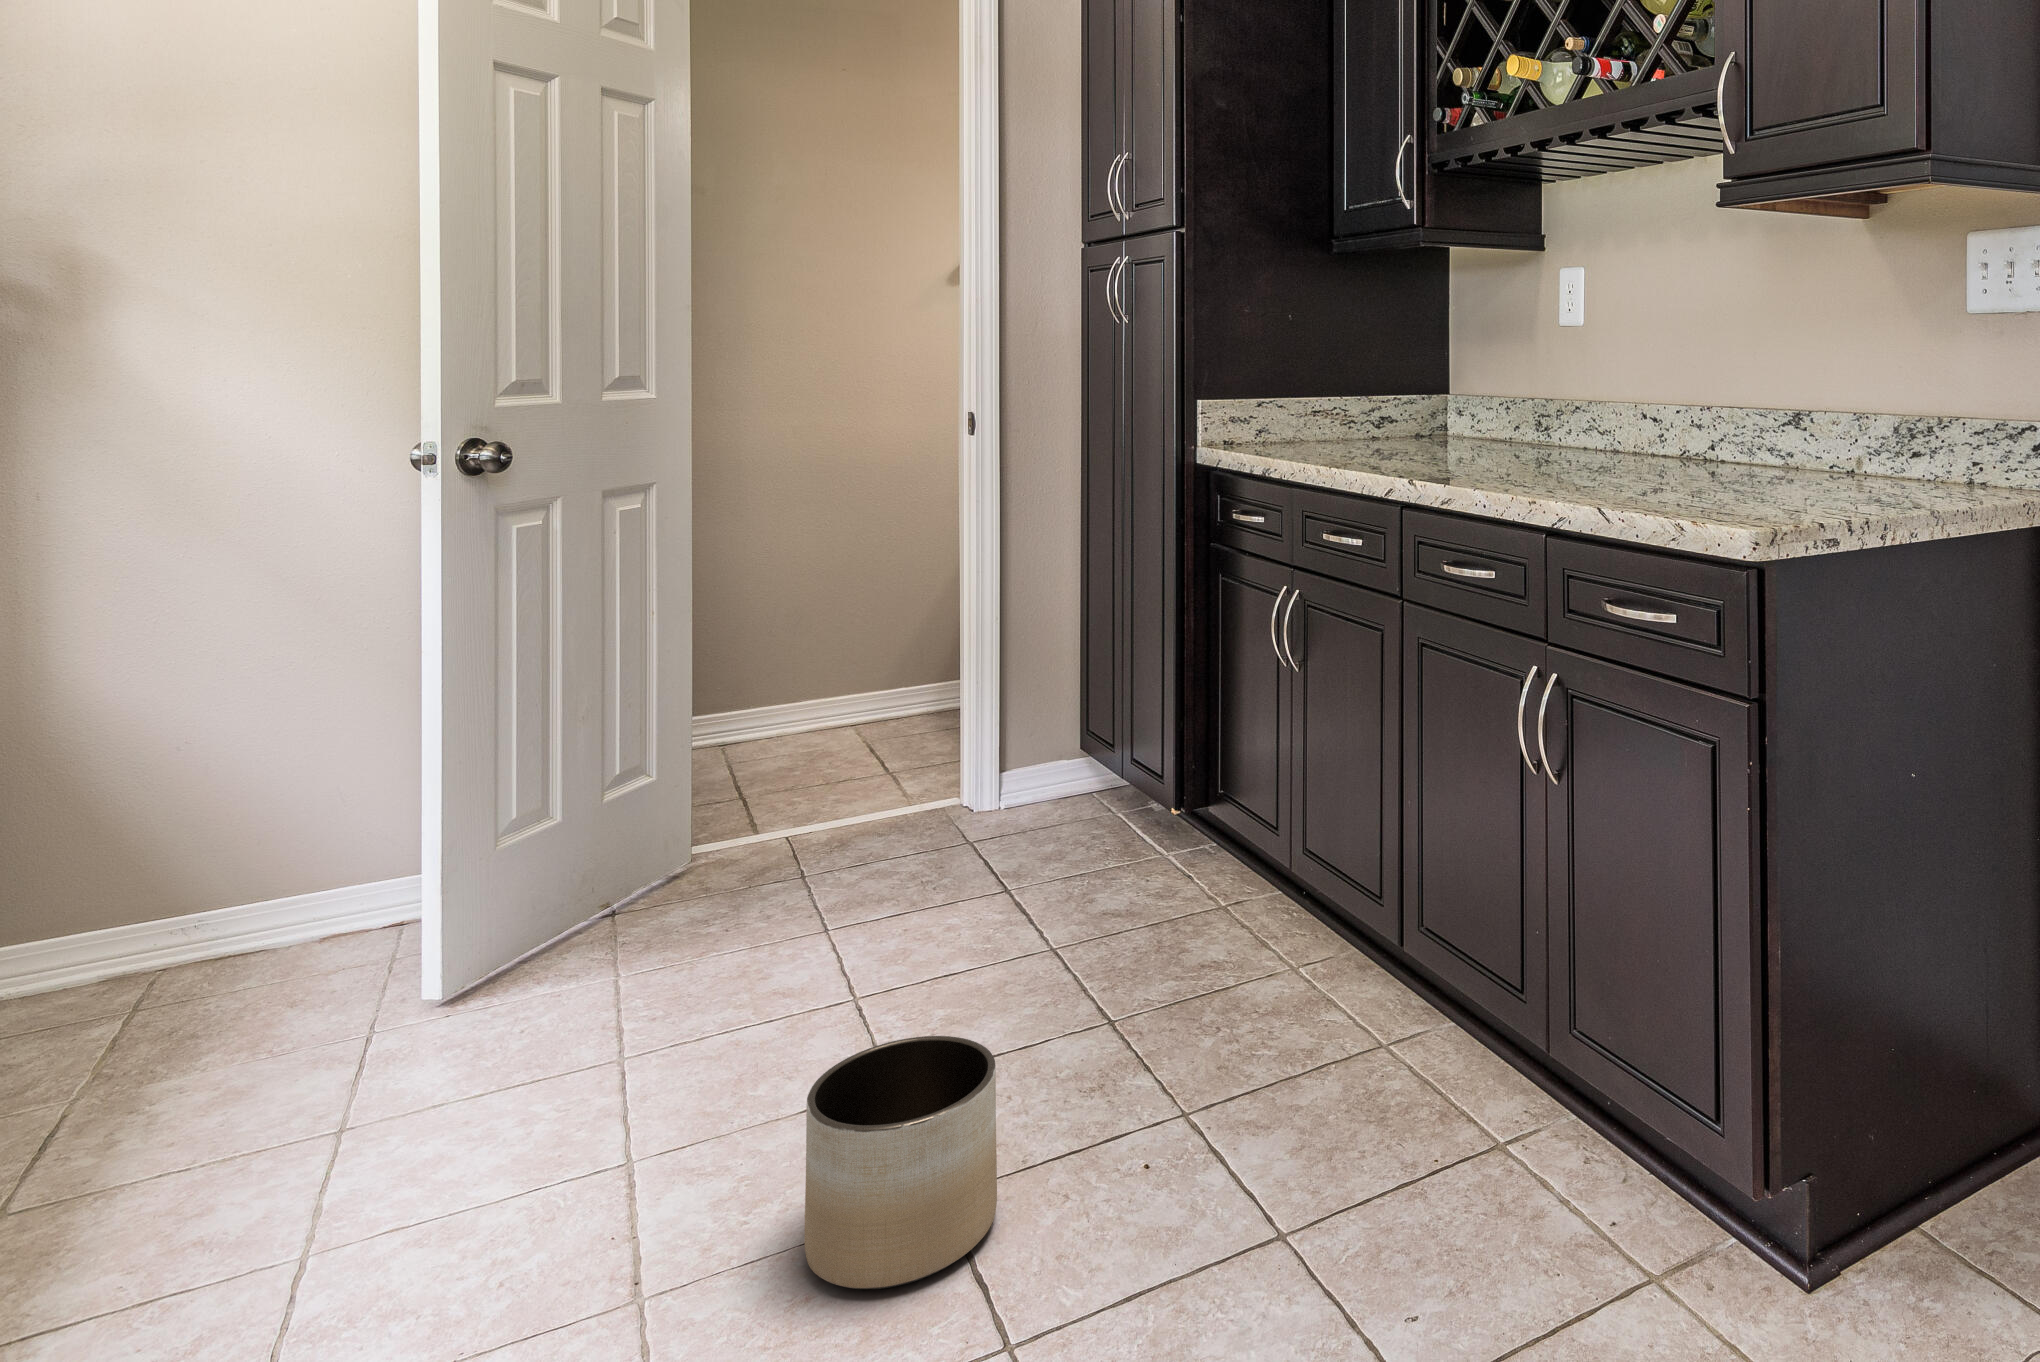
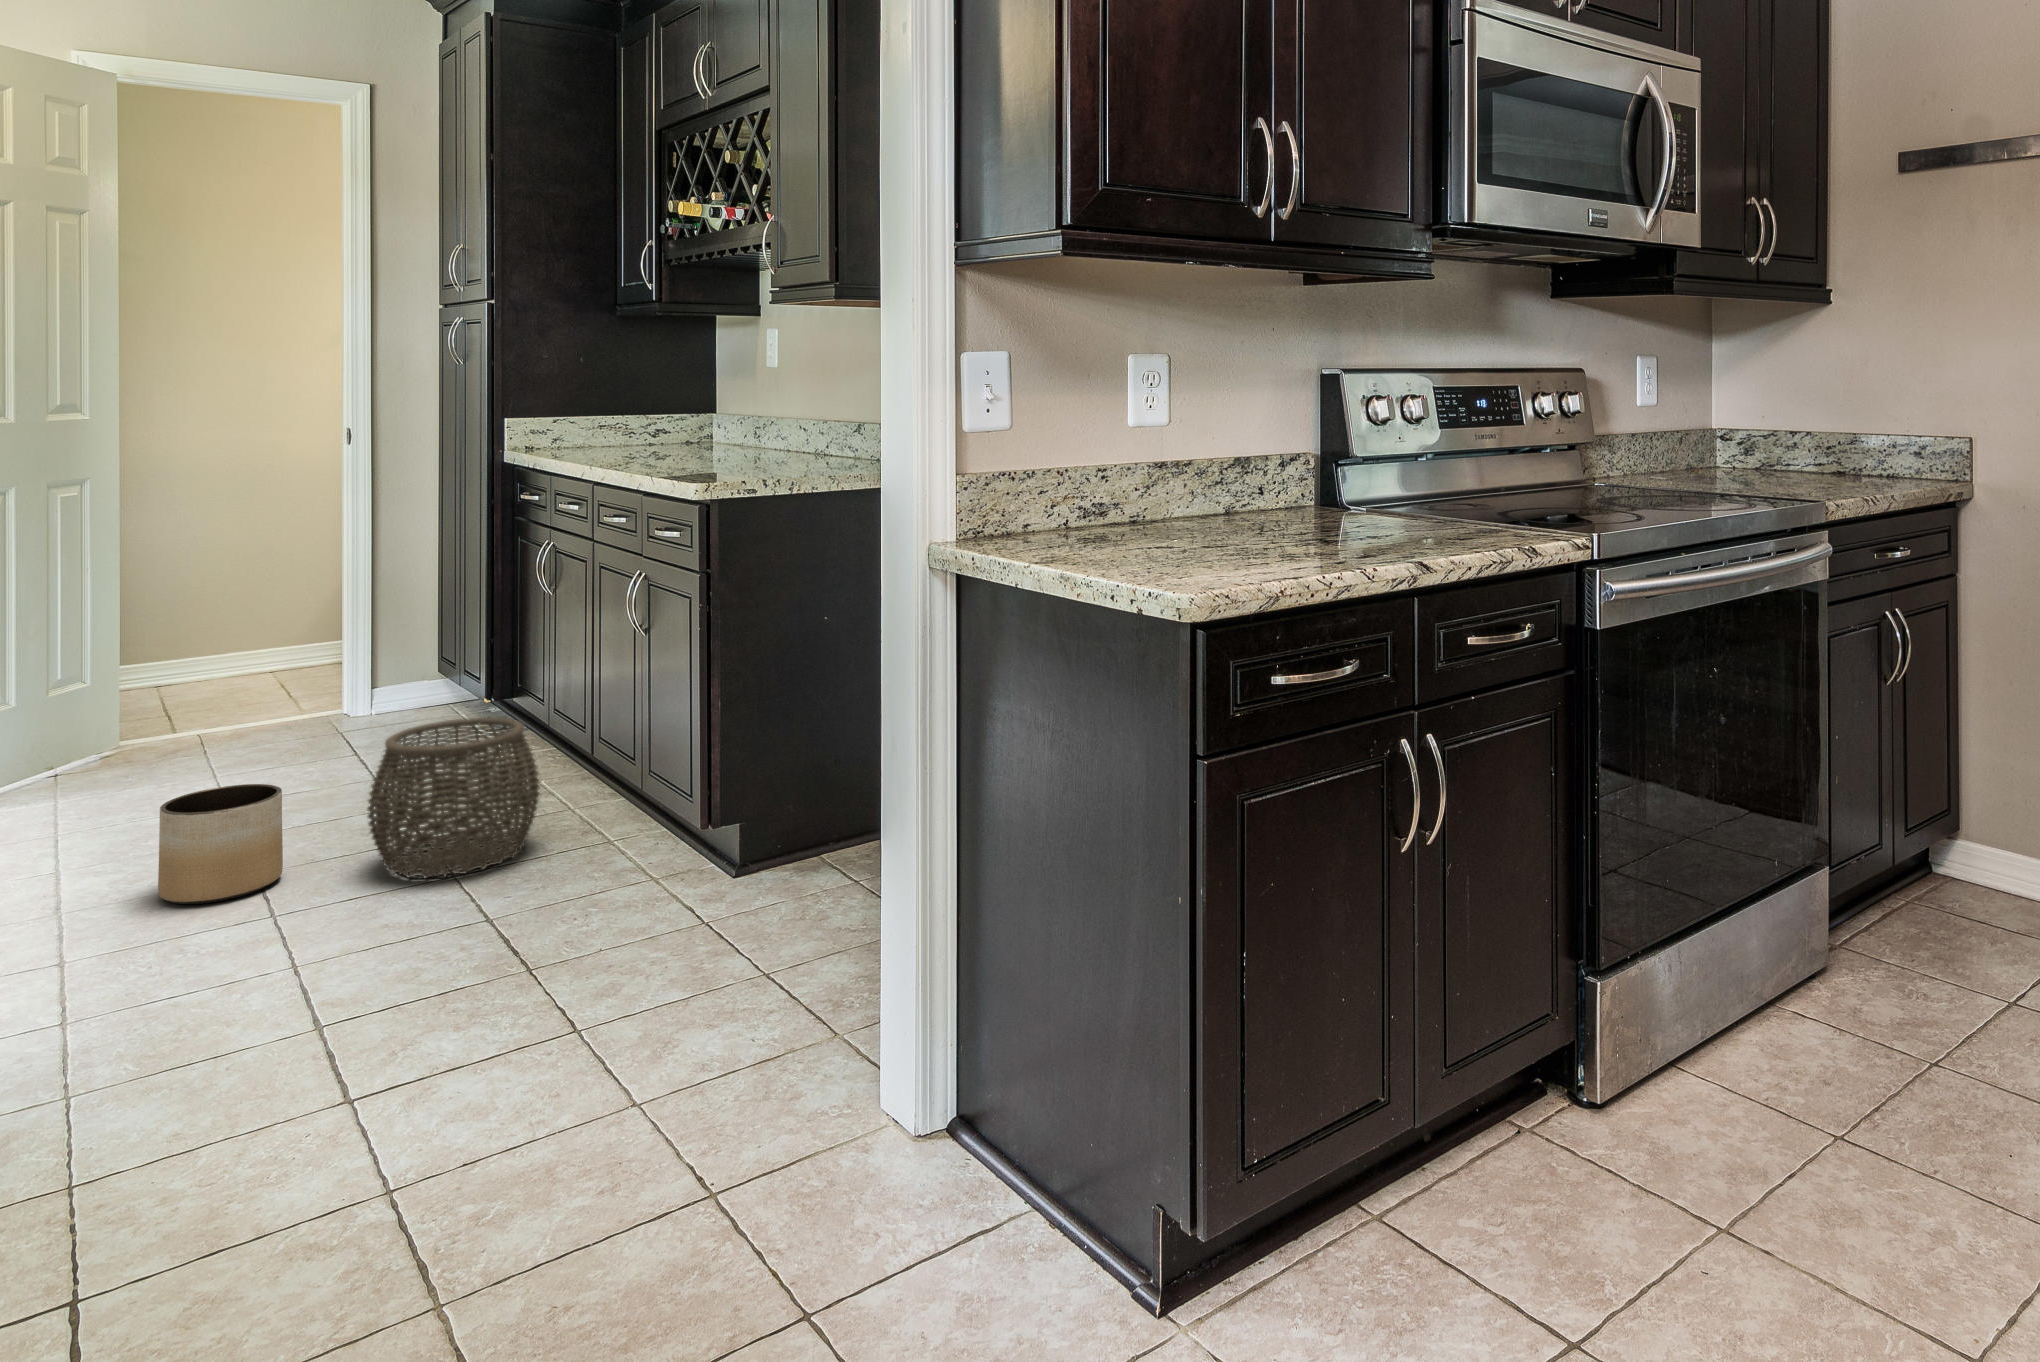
woven basket: none [1131,913,1396,1239] -> present [367,717,540,878]

